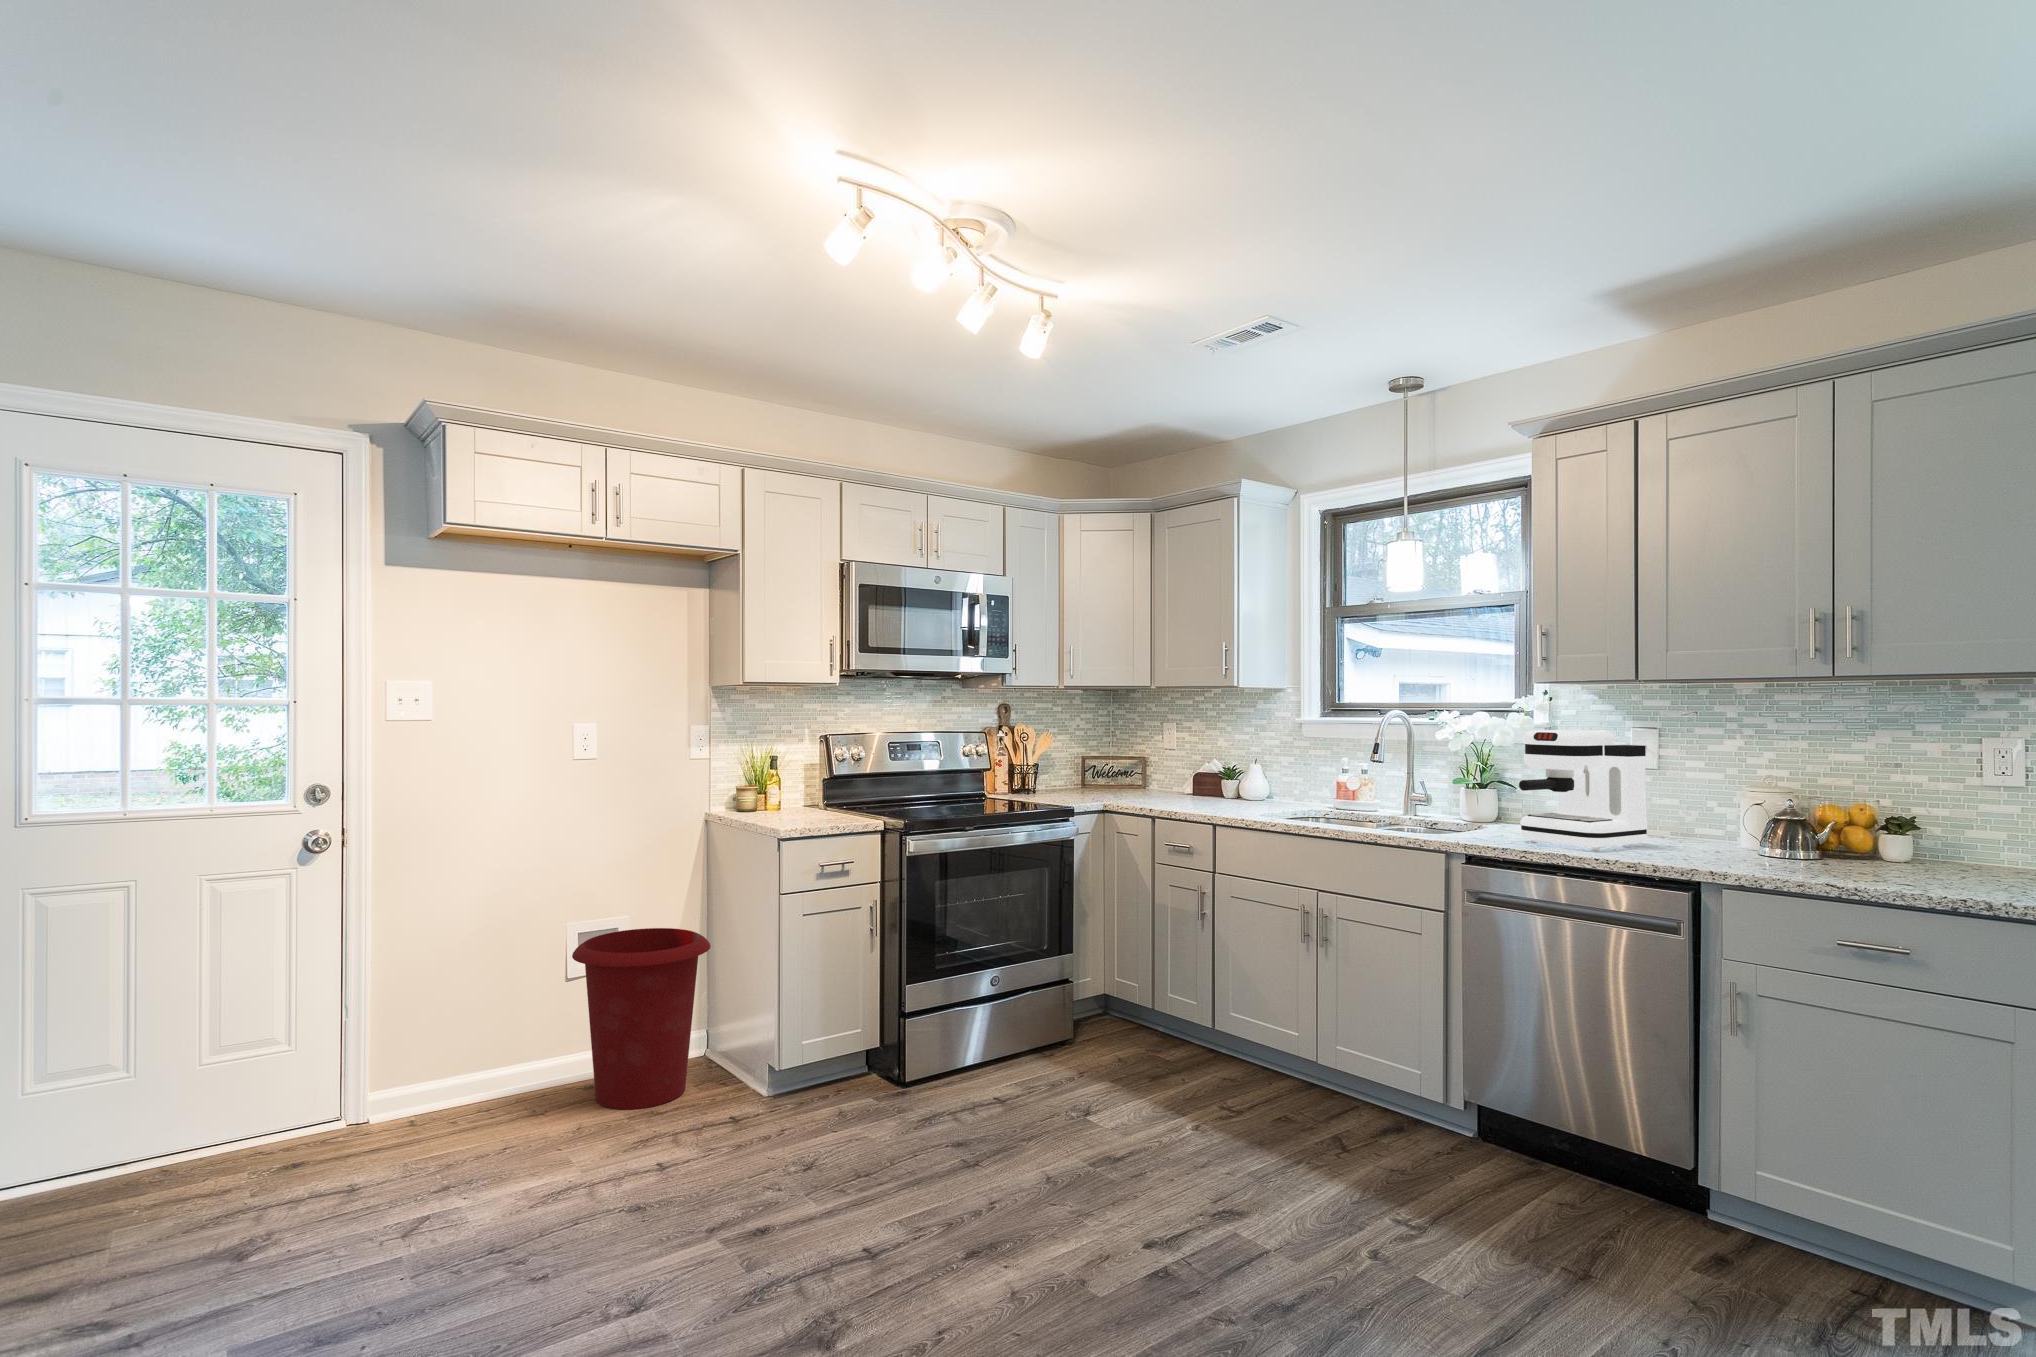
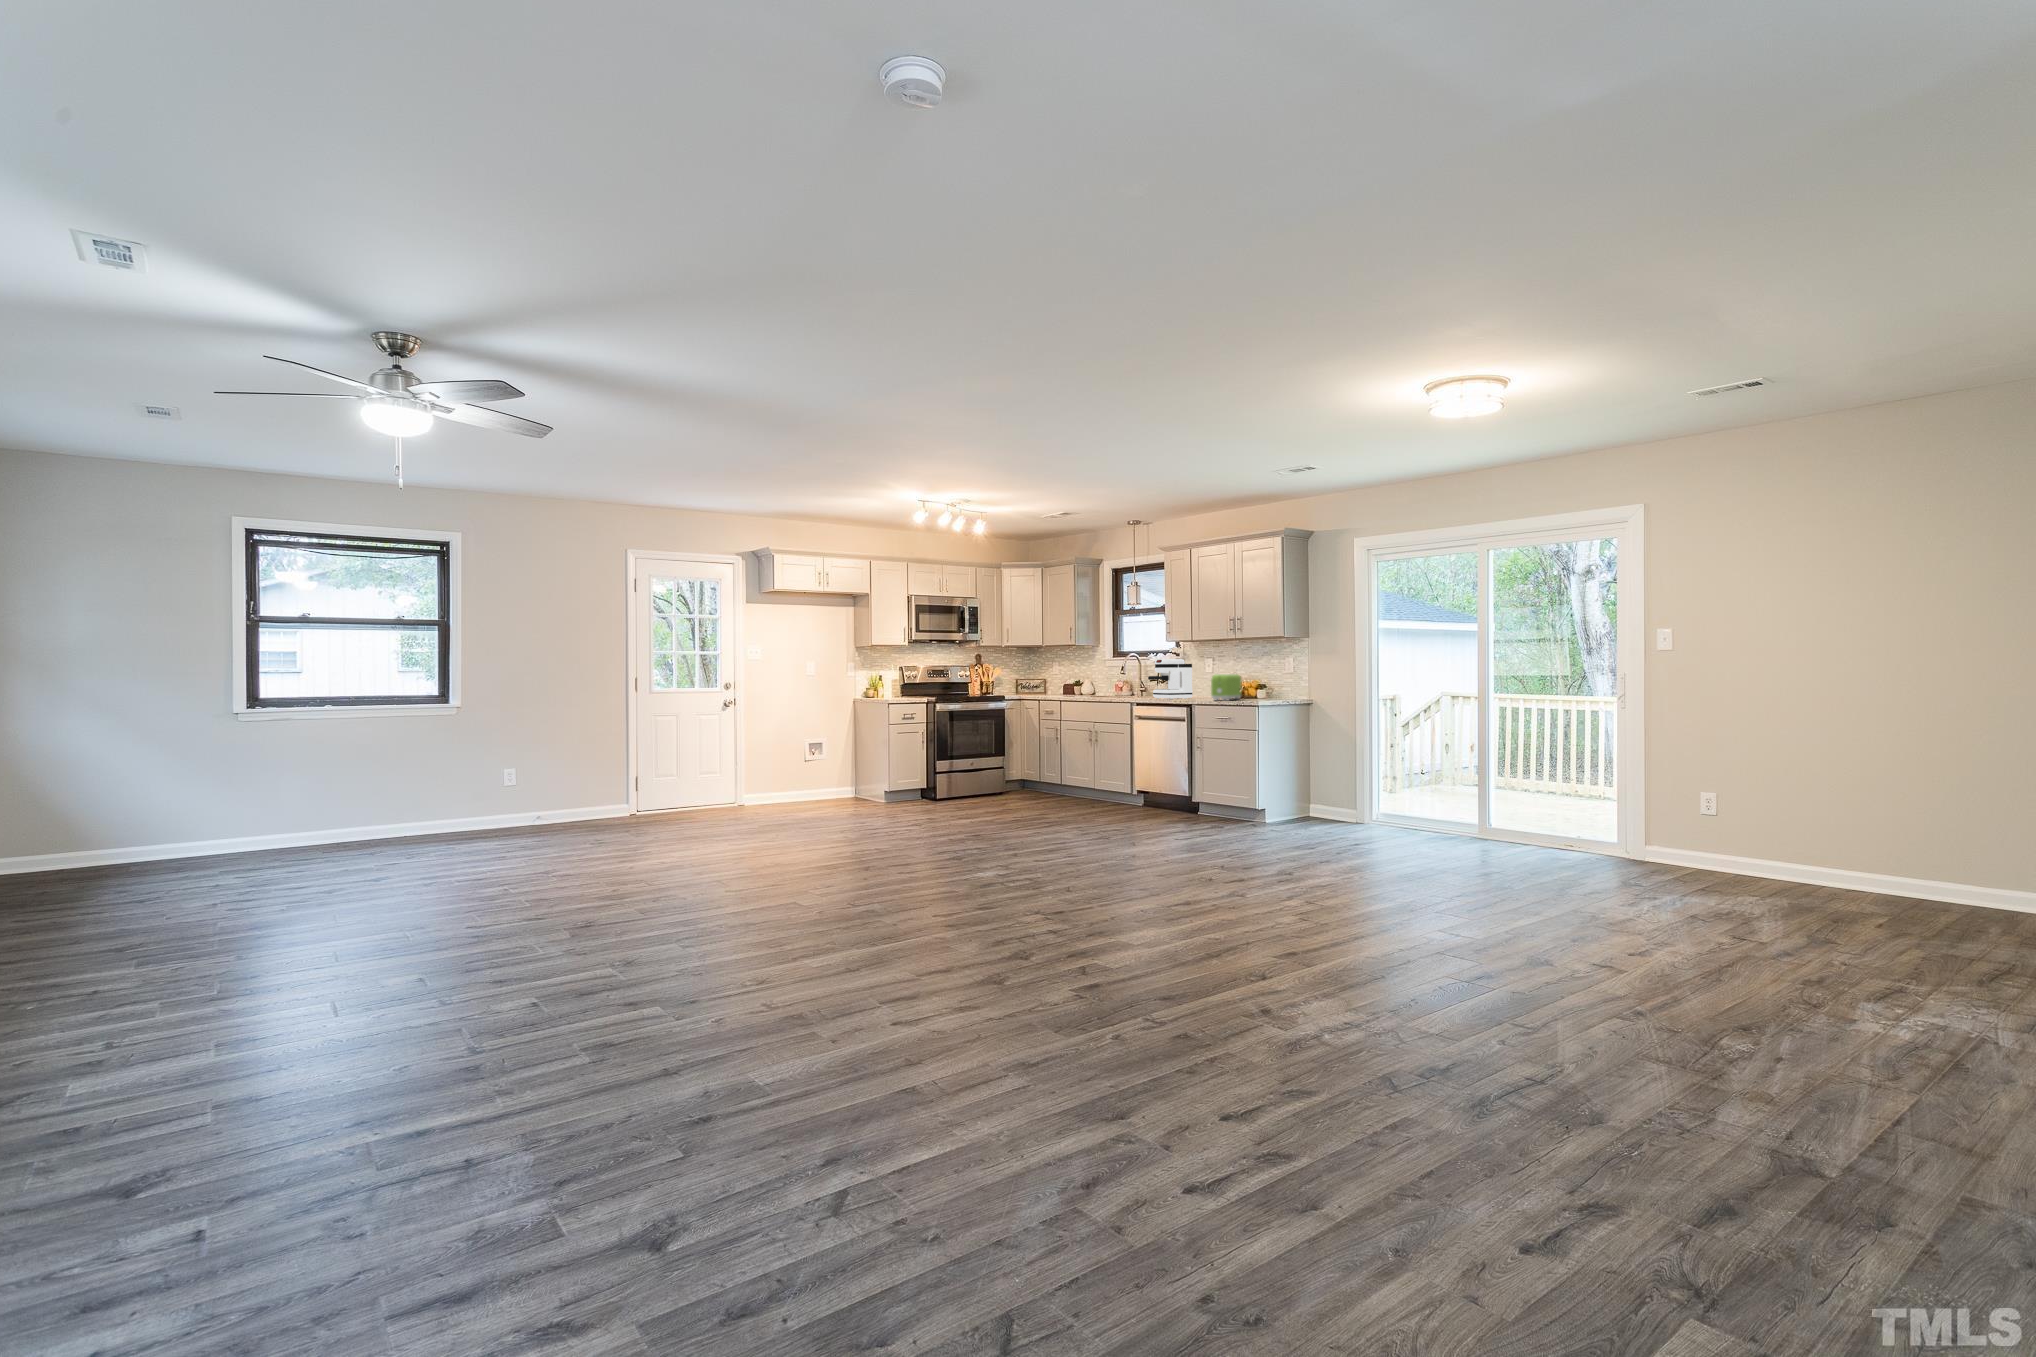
toaster: none [1766,781,1852,873] -> present [1211,674,1242,700]
waste bin: present [572,928,711,1109] -> none [813,741,863,802]

